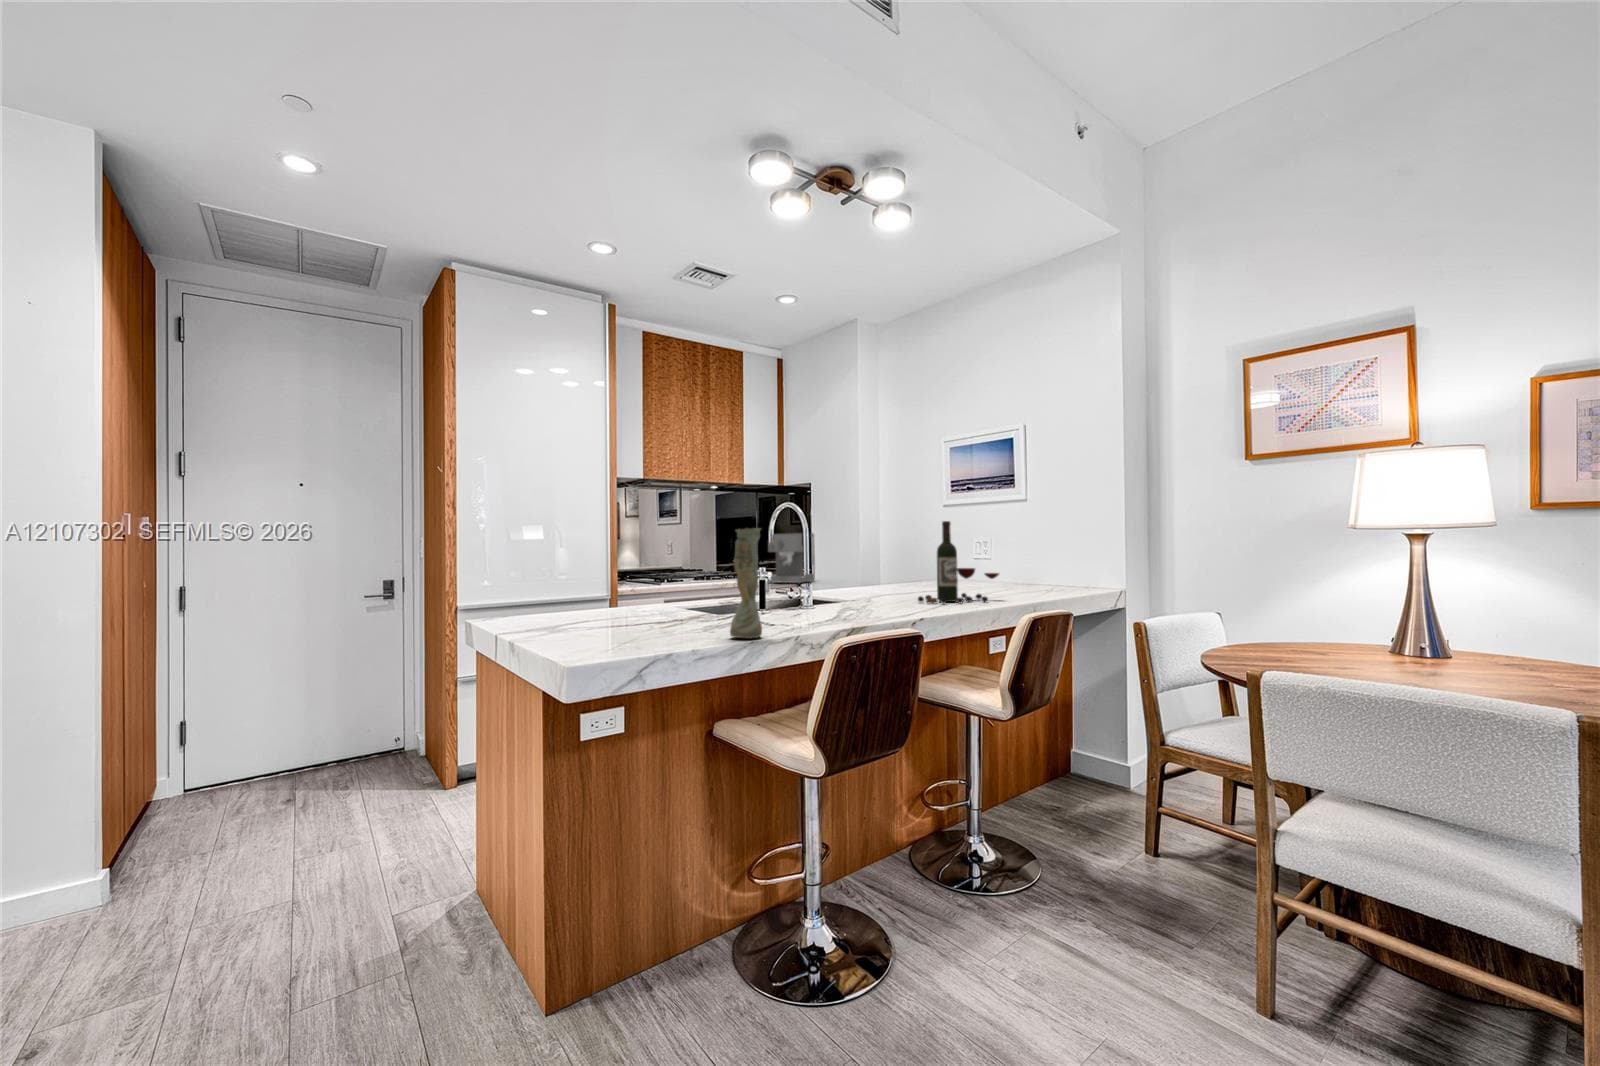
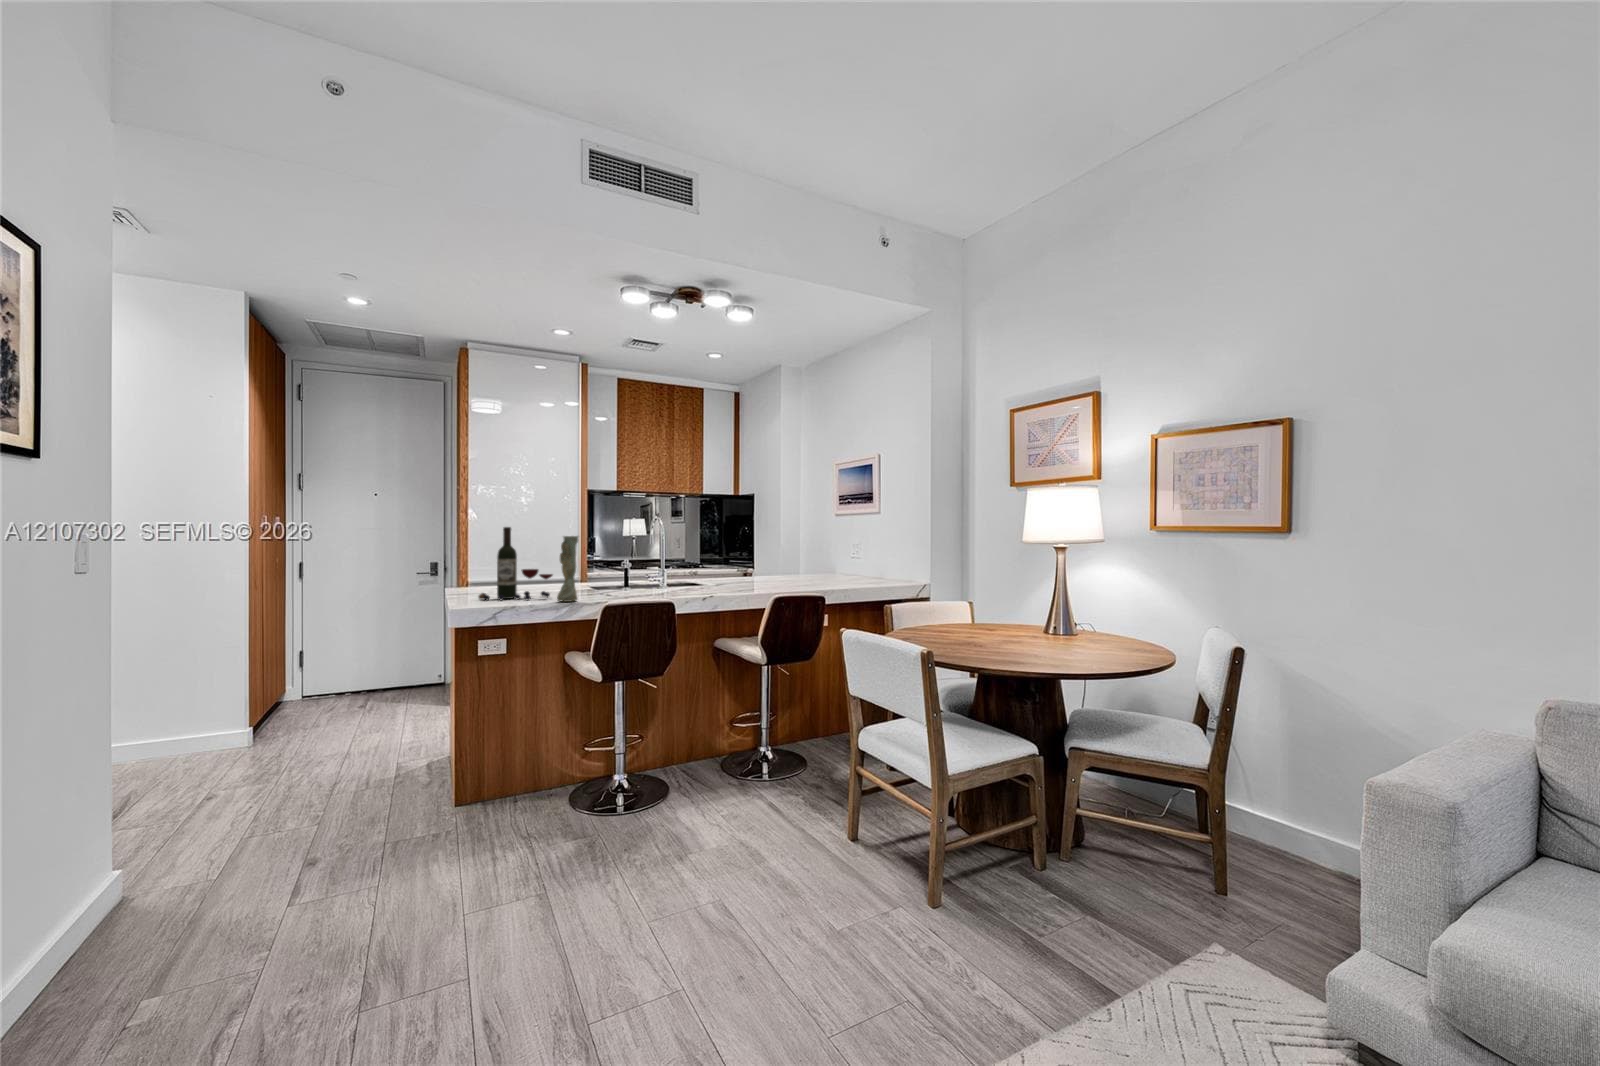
wine bottle: present [918,521,999,604] -> present [479,527,553,600]
coffee maker: present [768,533,815,584] -> none [720,533,759,573]

